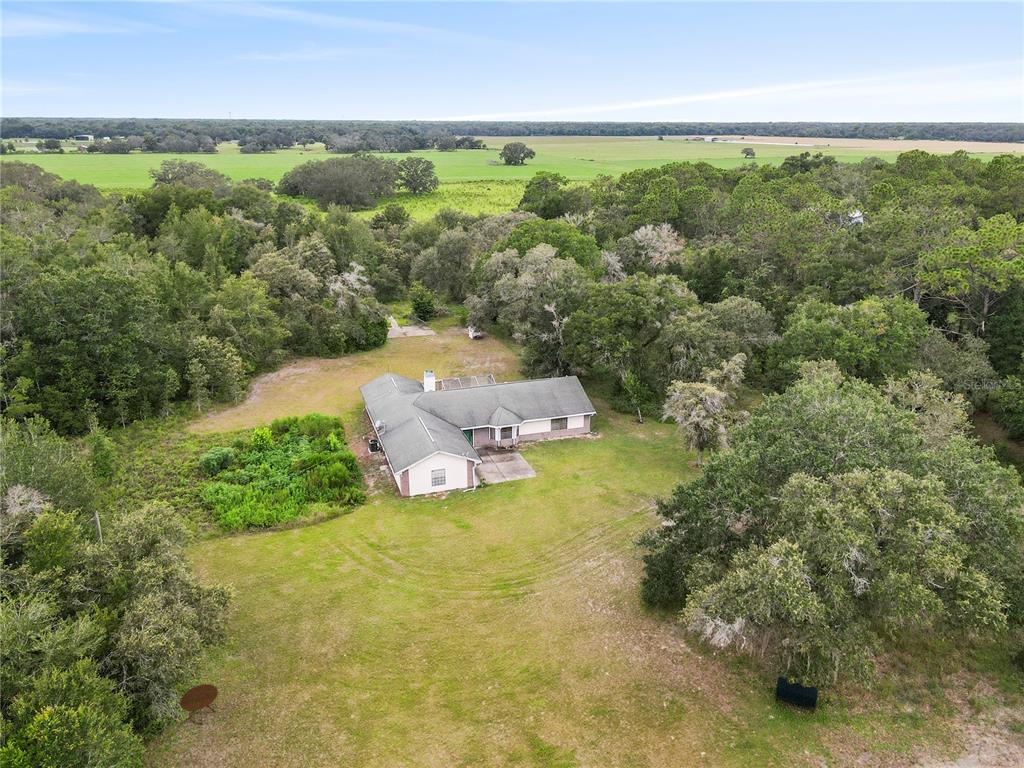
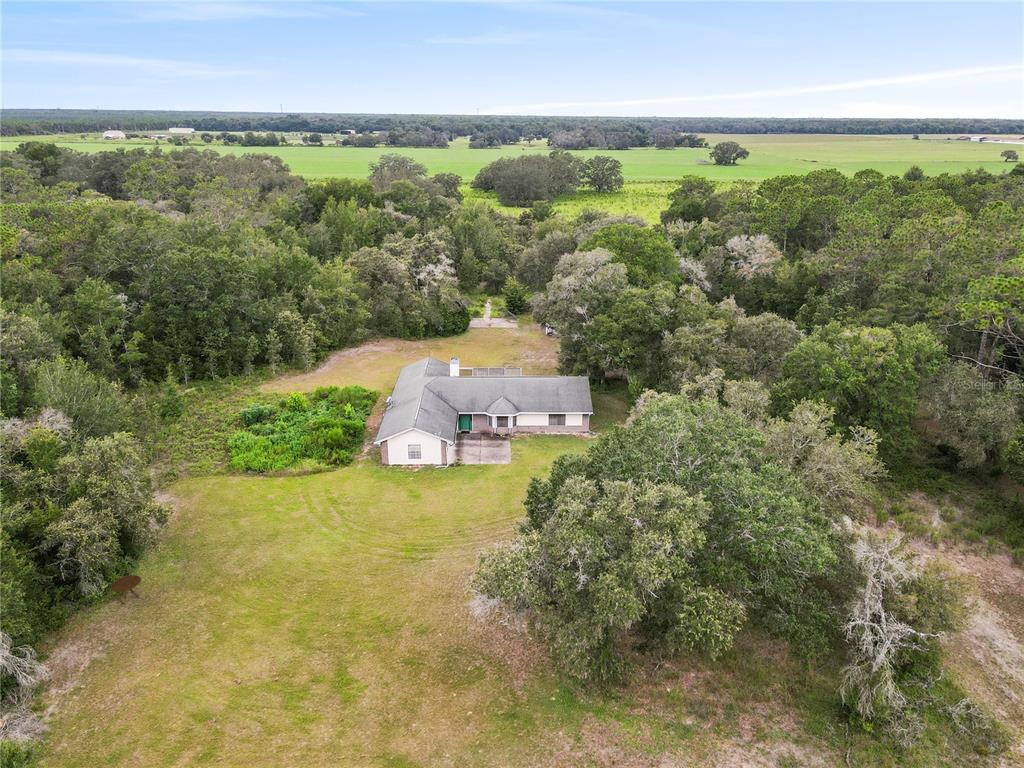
bench: present [776,676,818,712] -> none [572,669,611,709]

